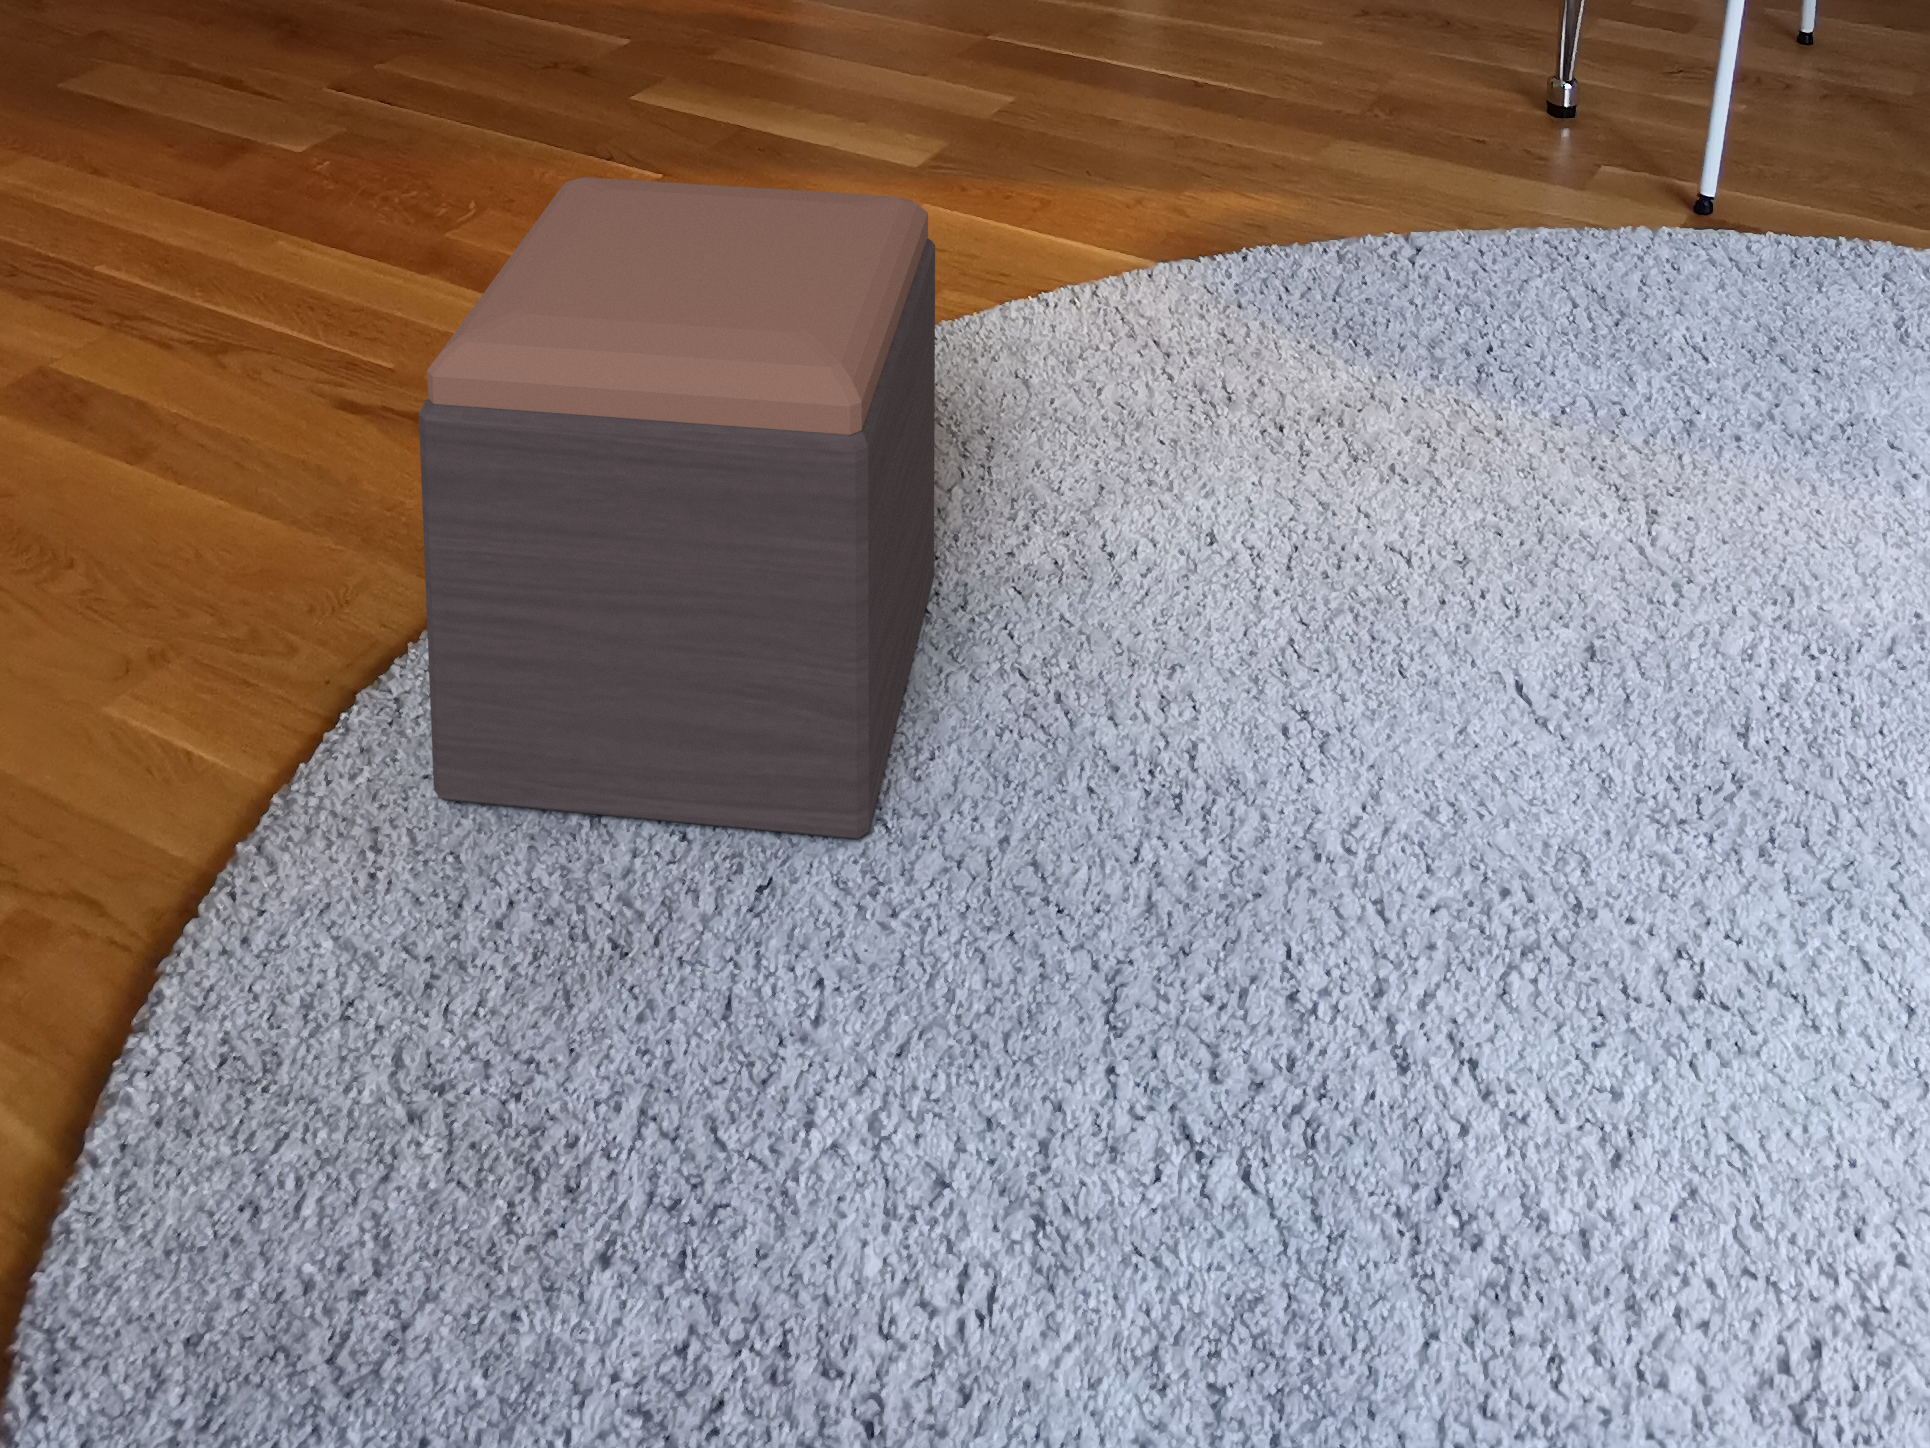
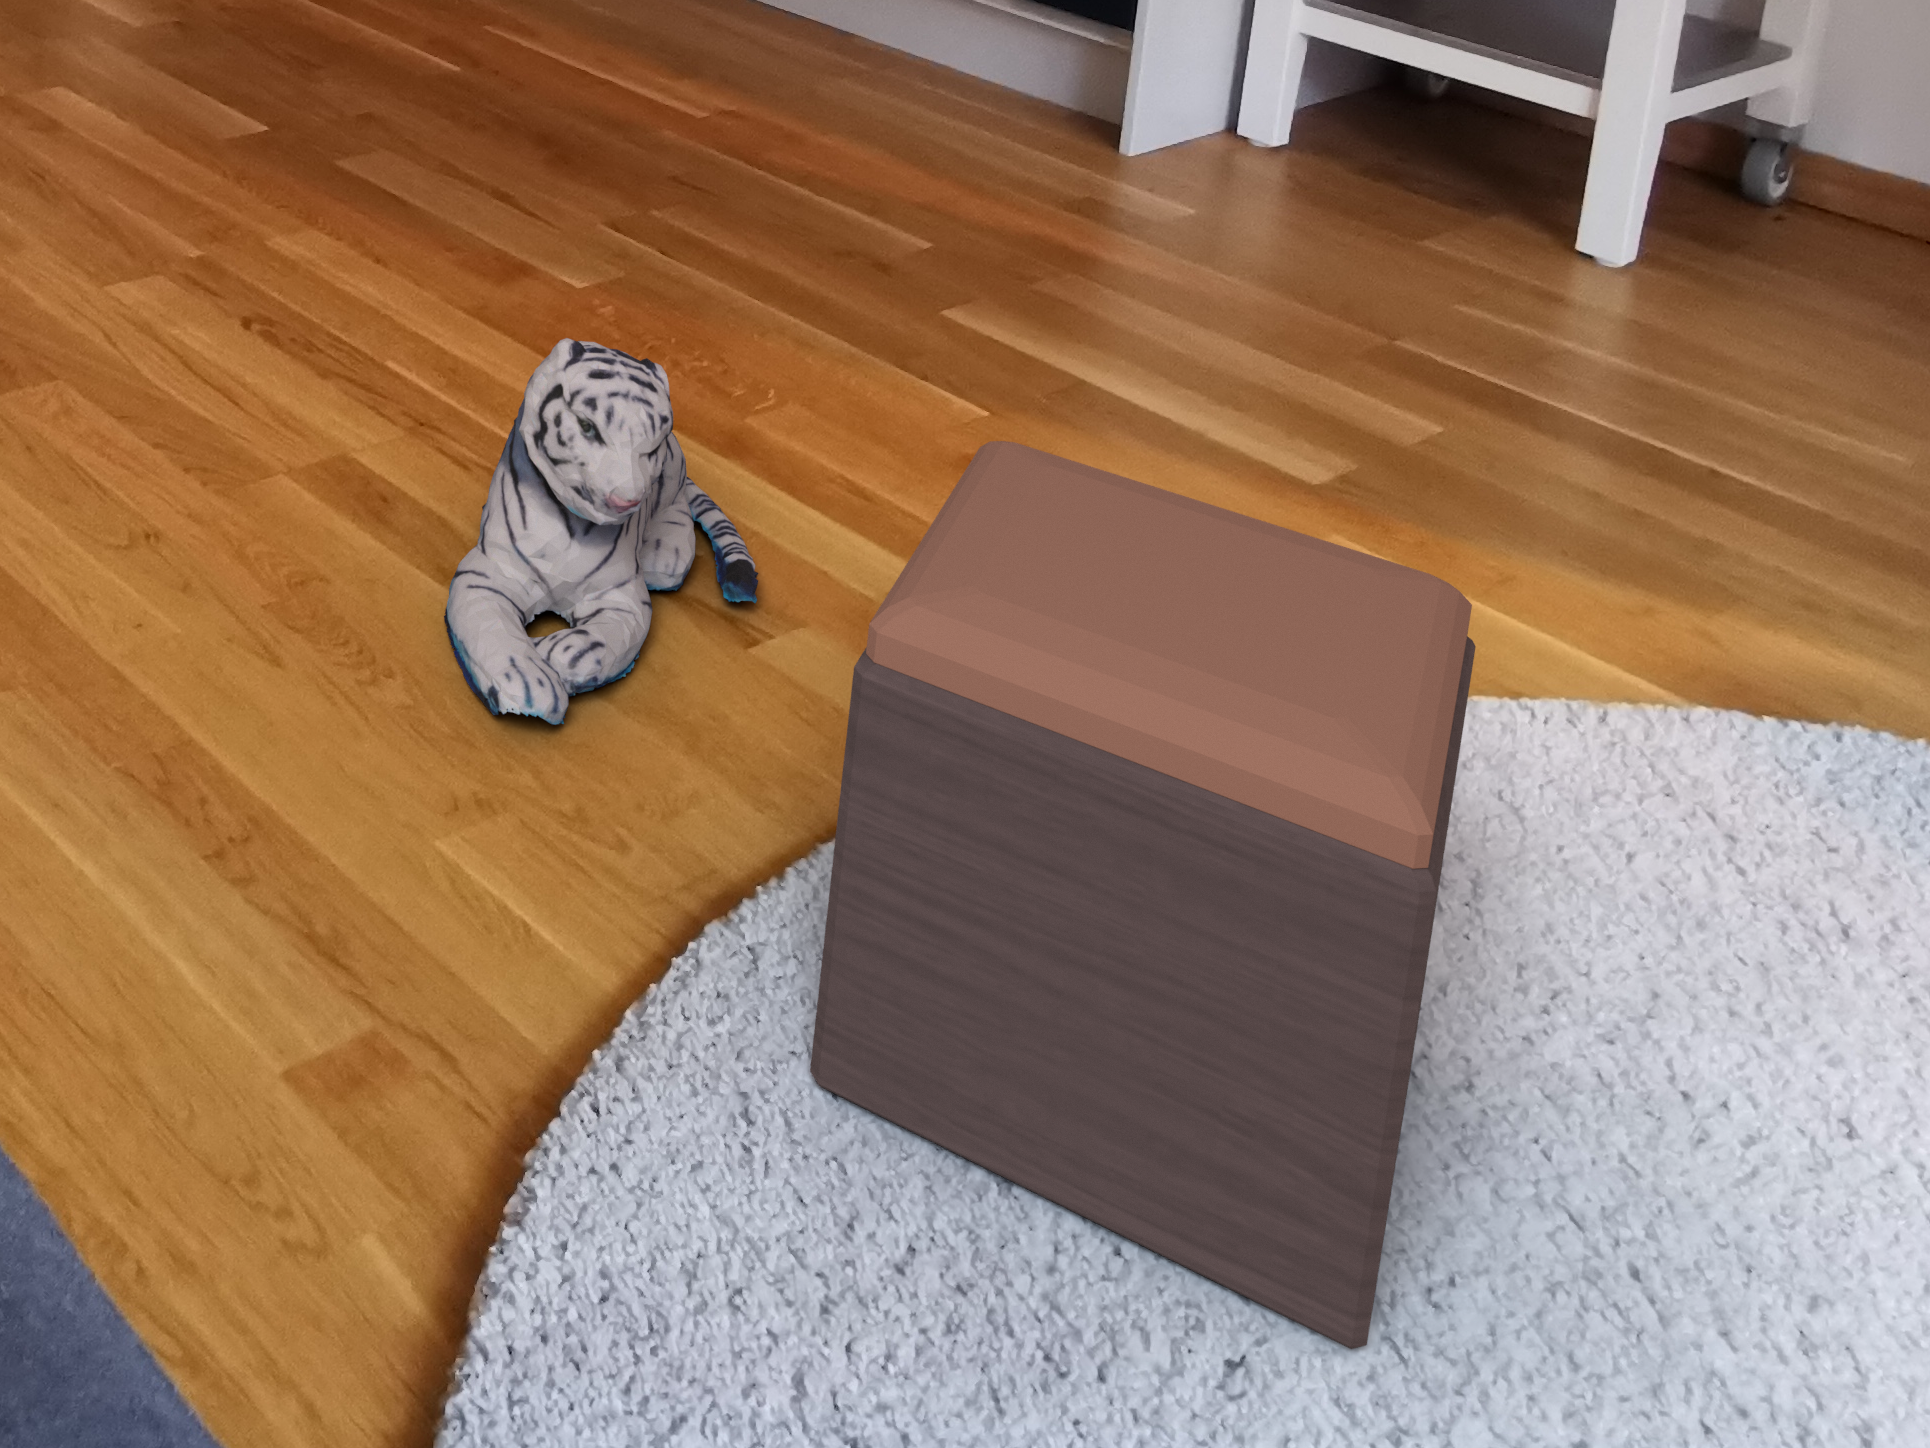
plush toy: none [122,188,436,572] -> present [444,338,759,725]

